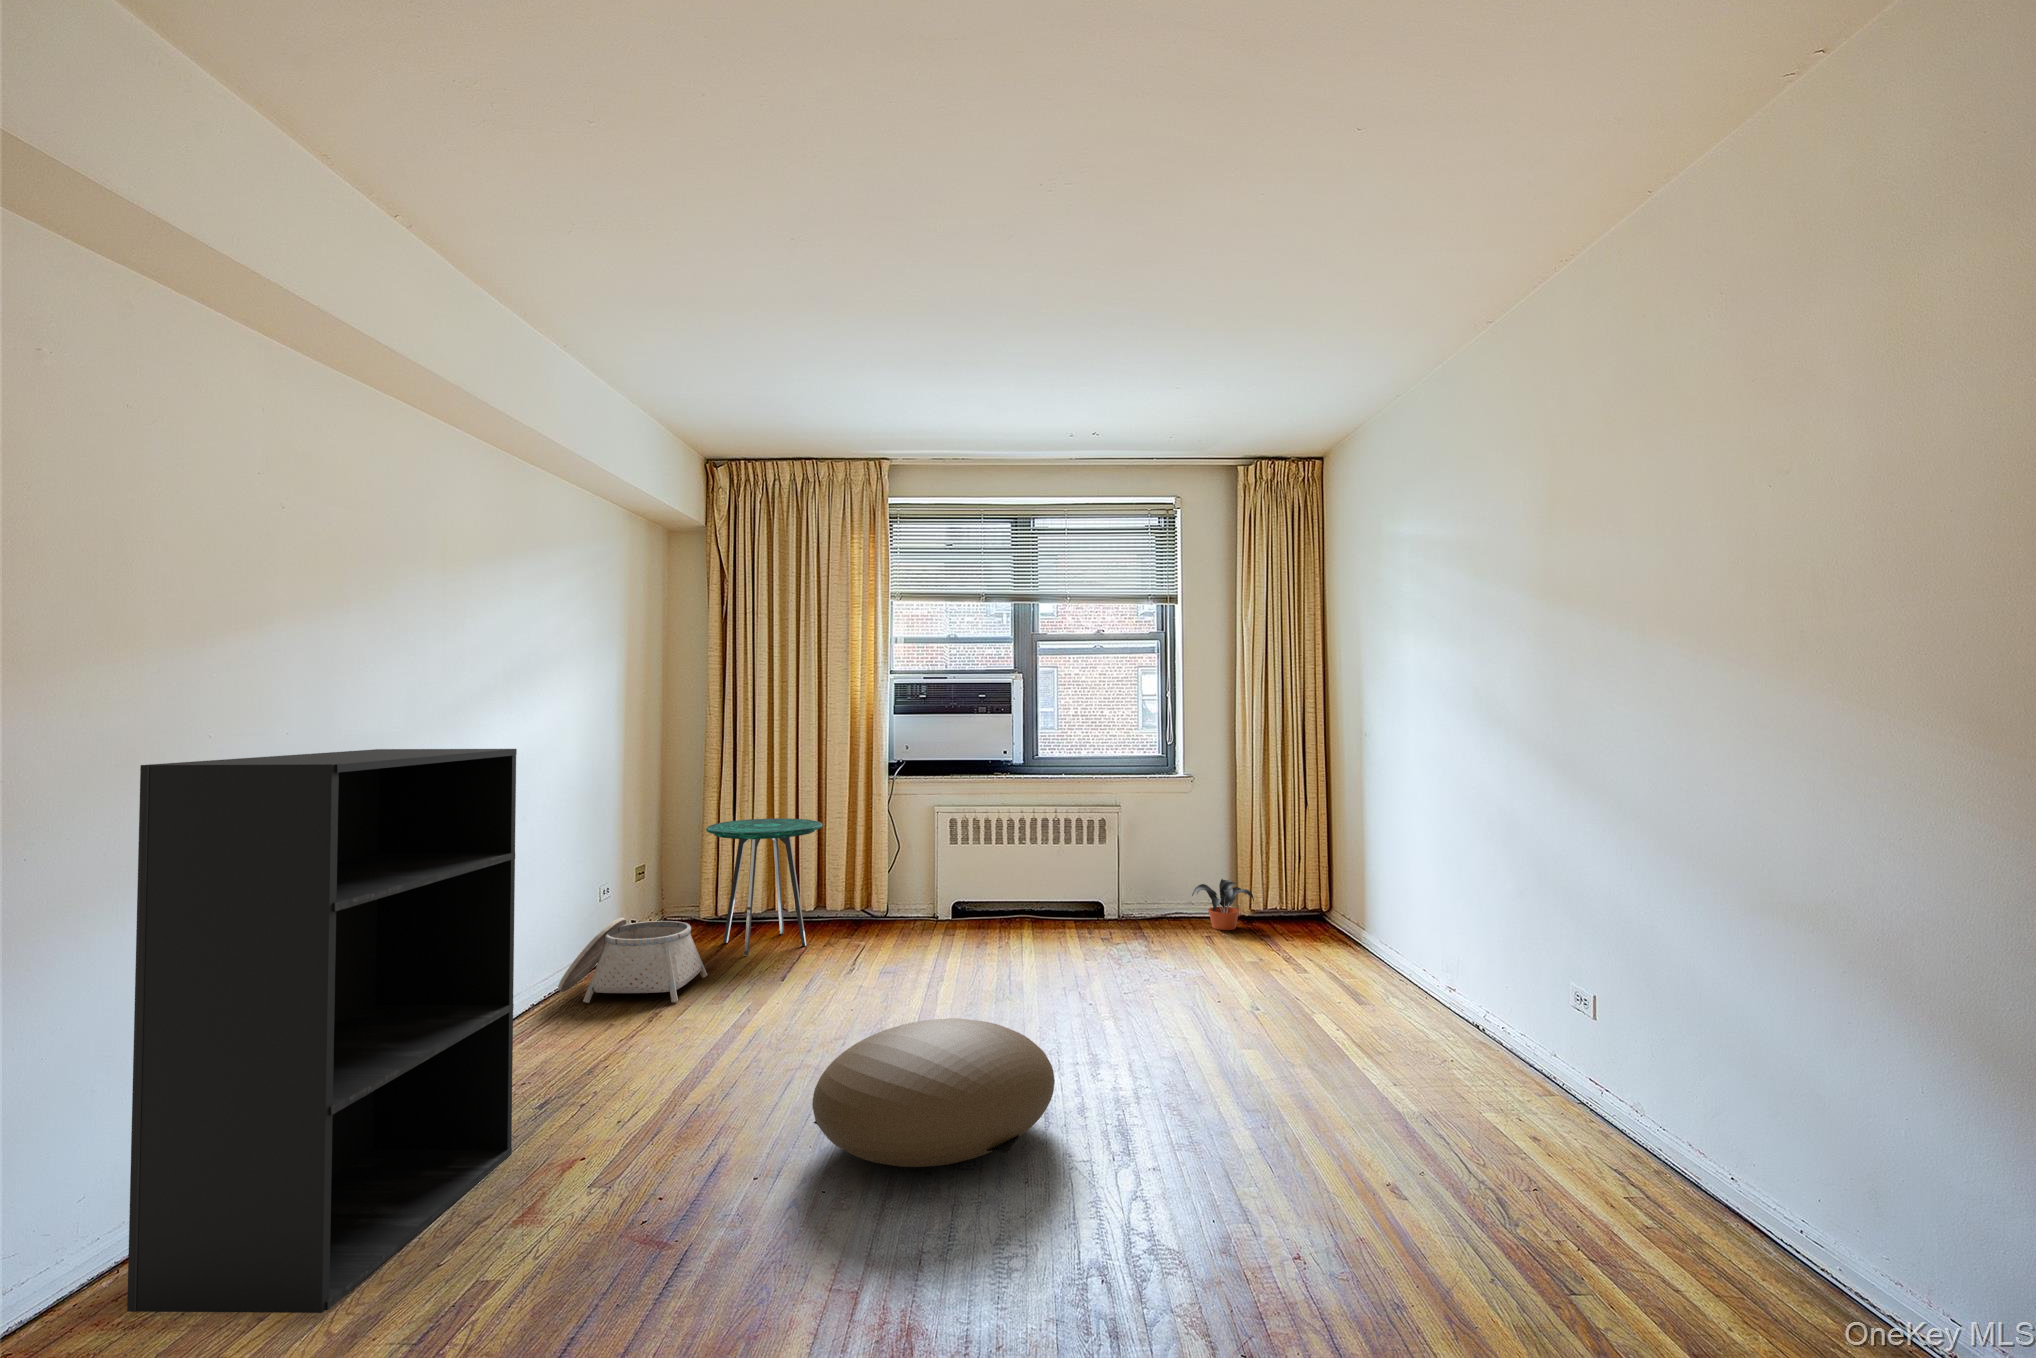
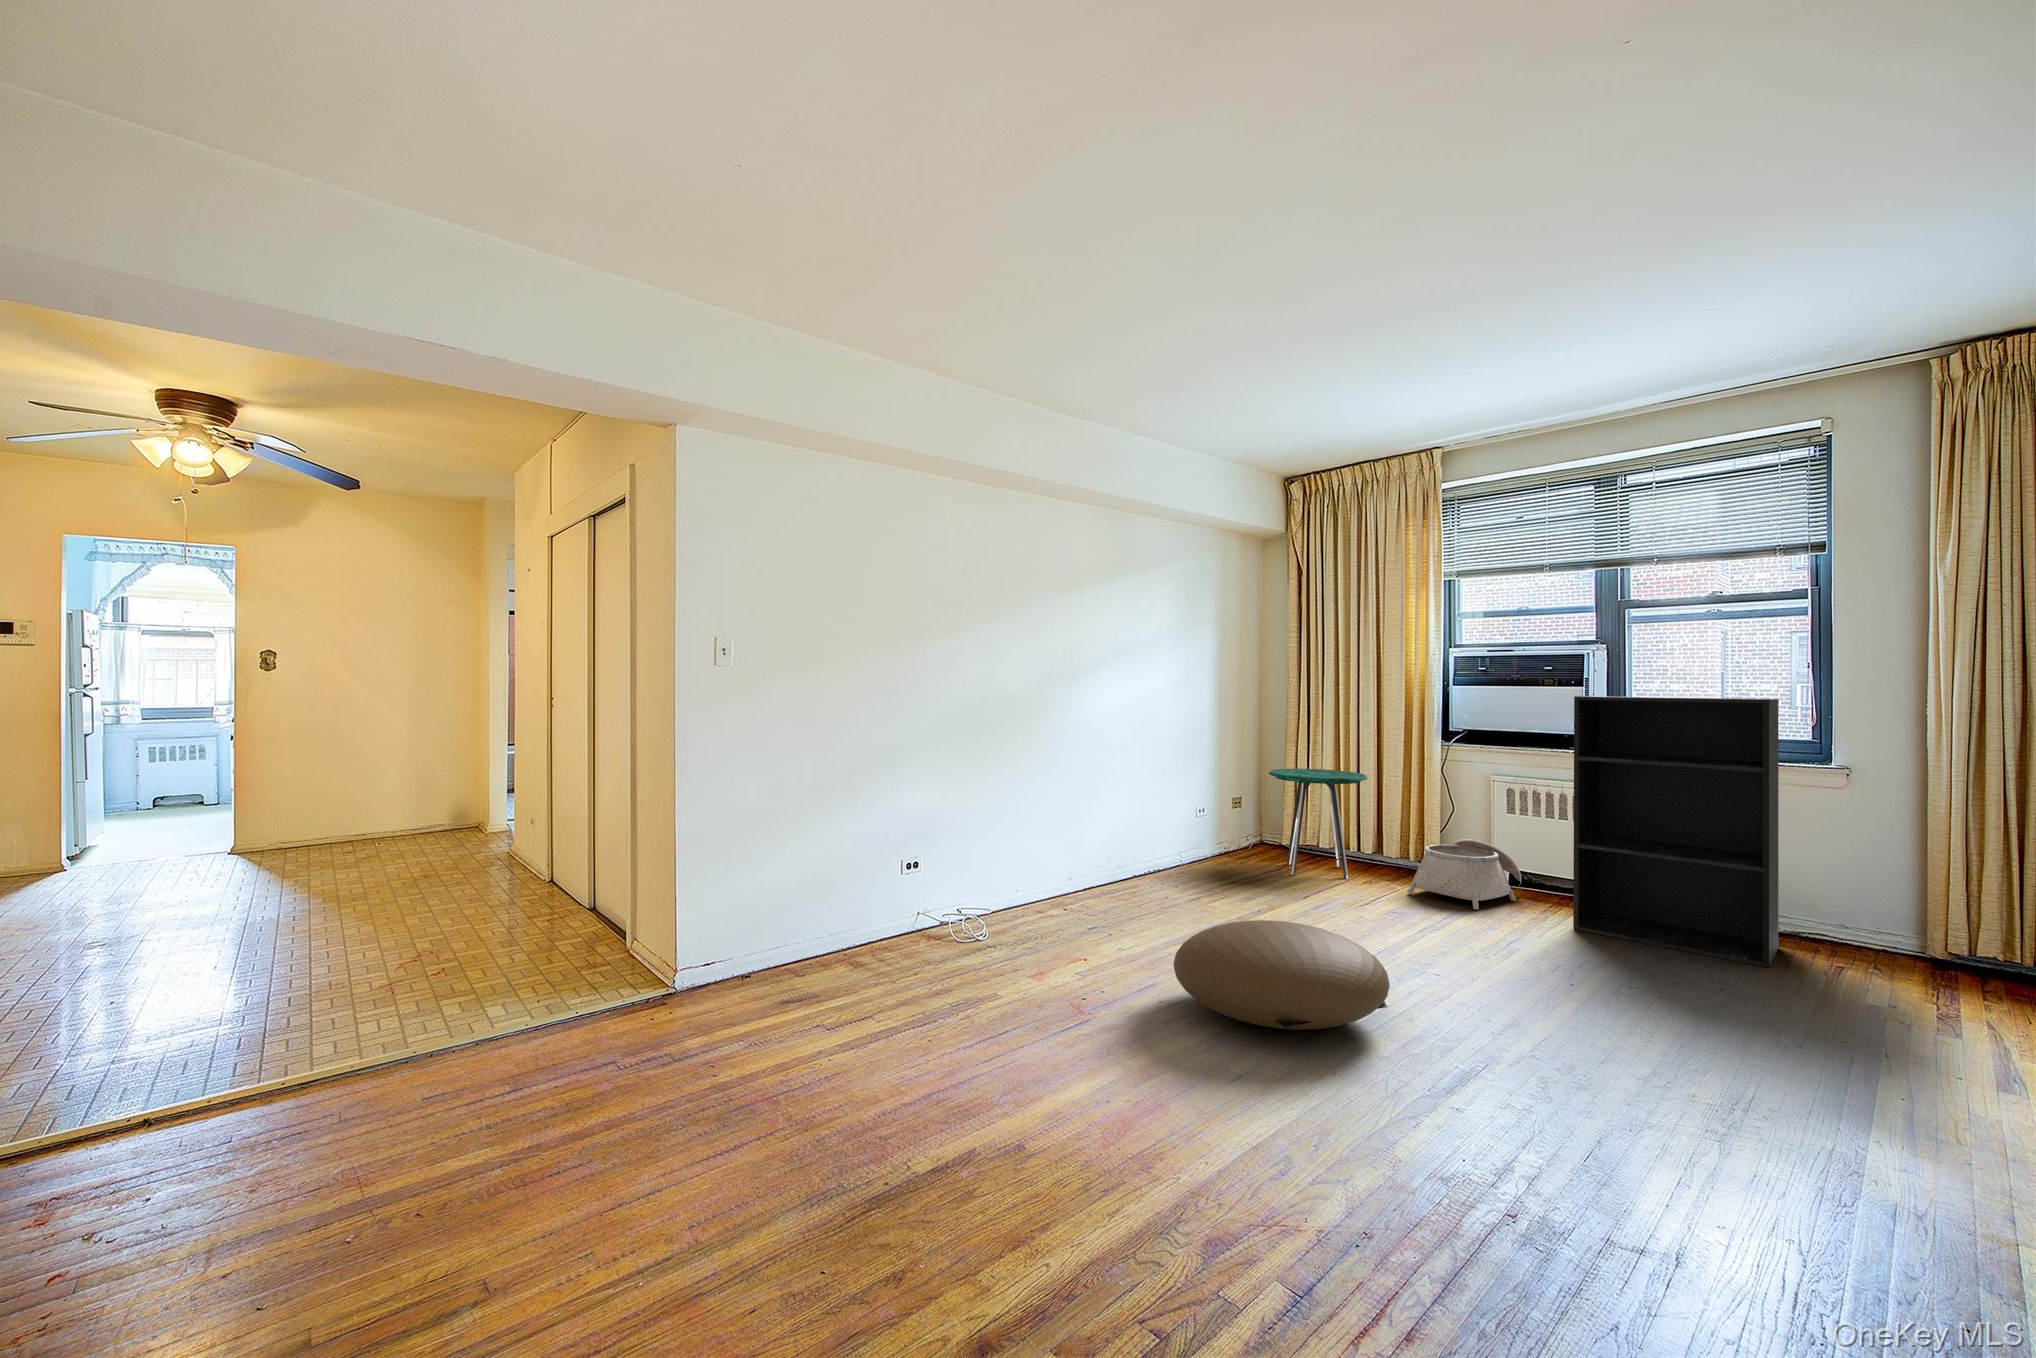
bookshelf: present [127,749,517,1313] -> present [1573,696,1779,967]
potted plant: present [1192,879,1254,930] -> none [1834,905,1948,973]
basket: present [558,918,707,1003] -> present [1407,839,1521,910]

